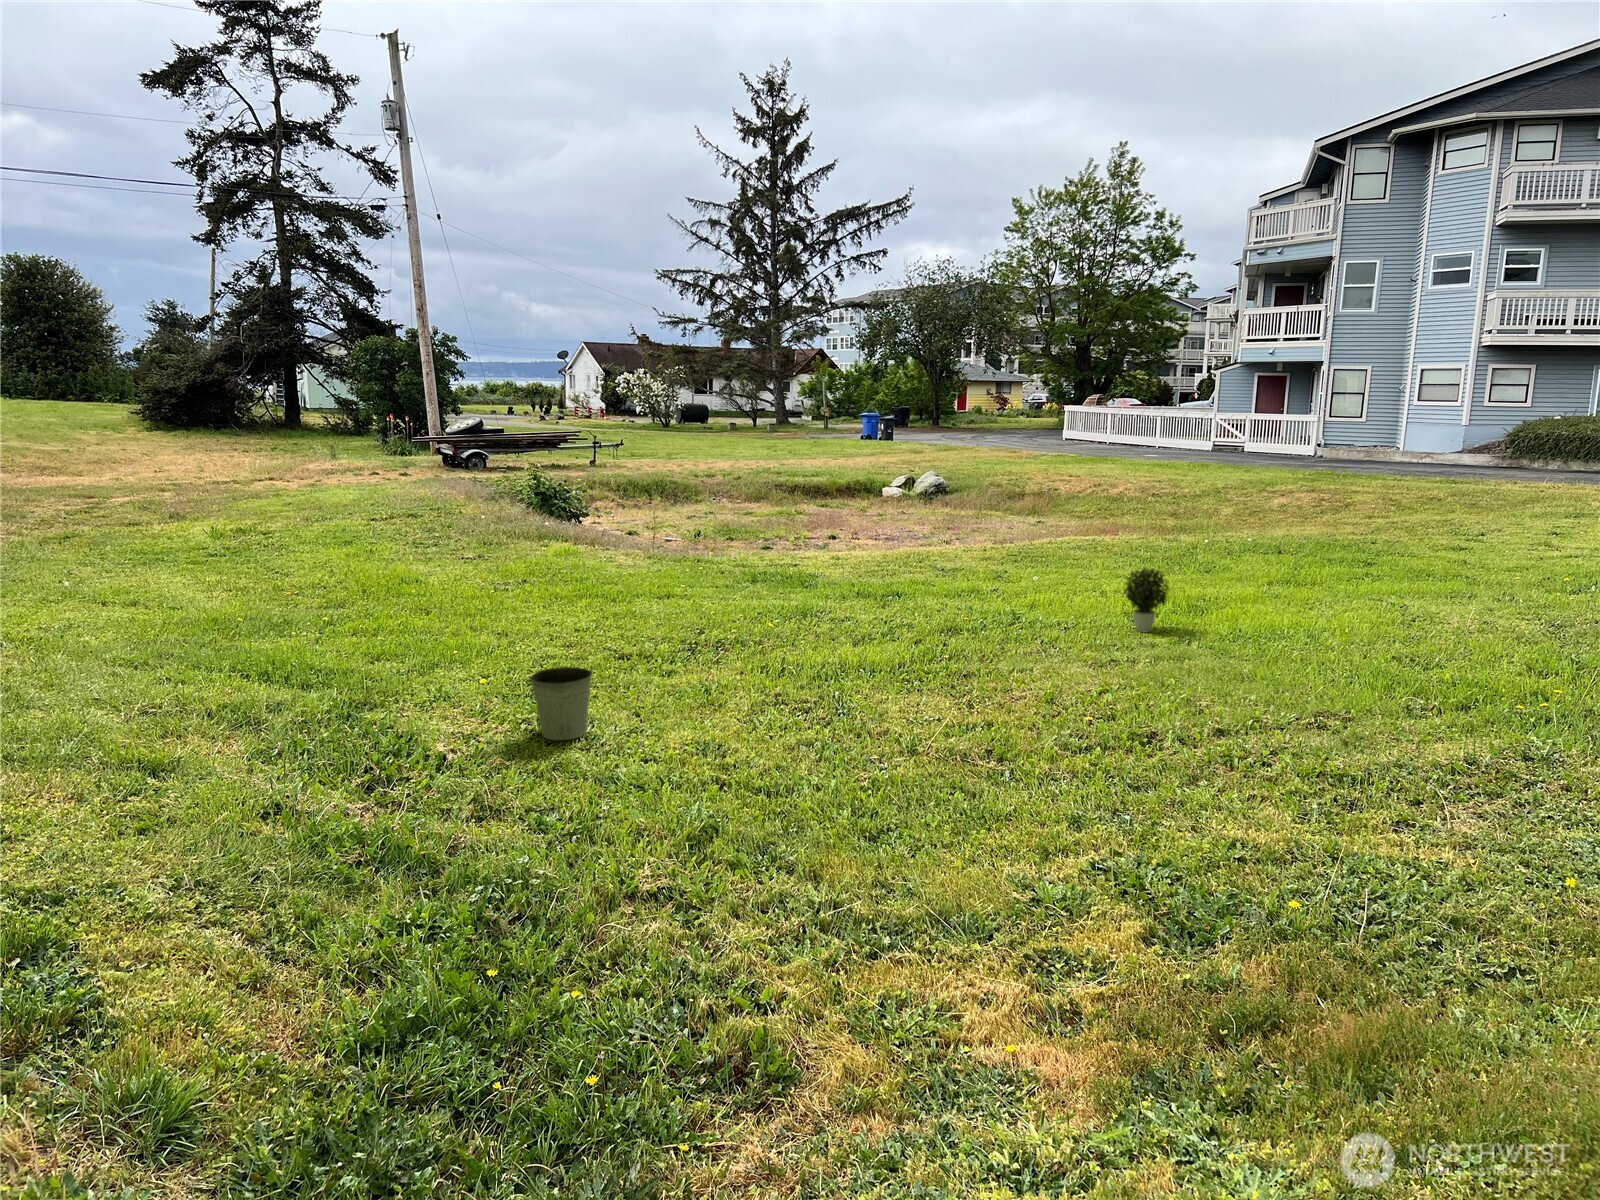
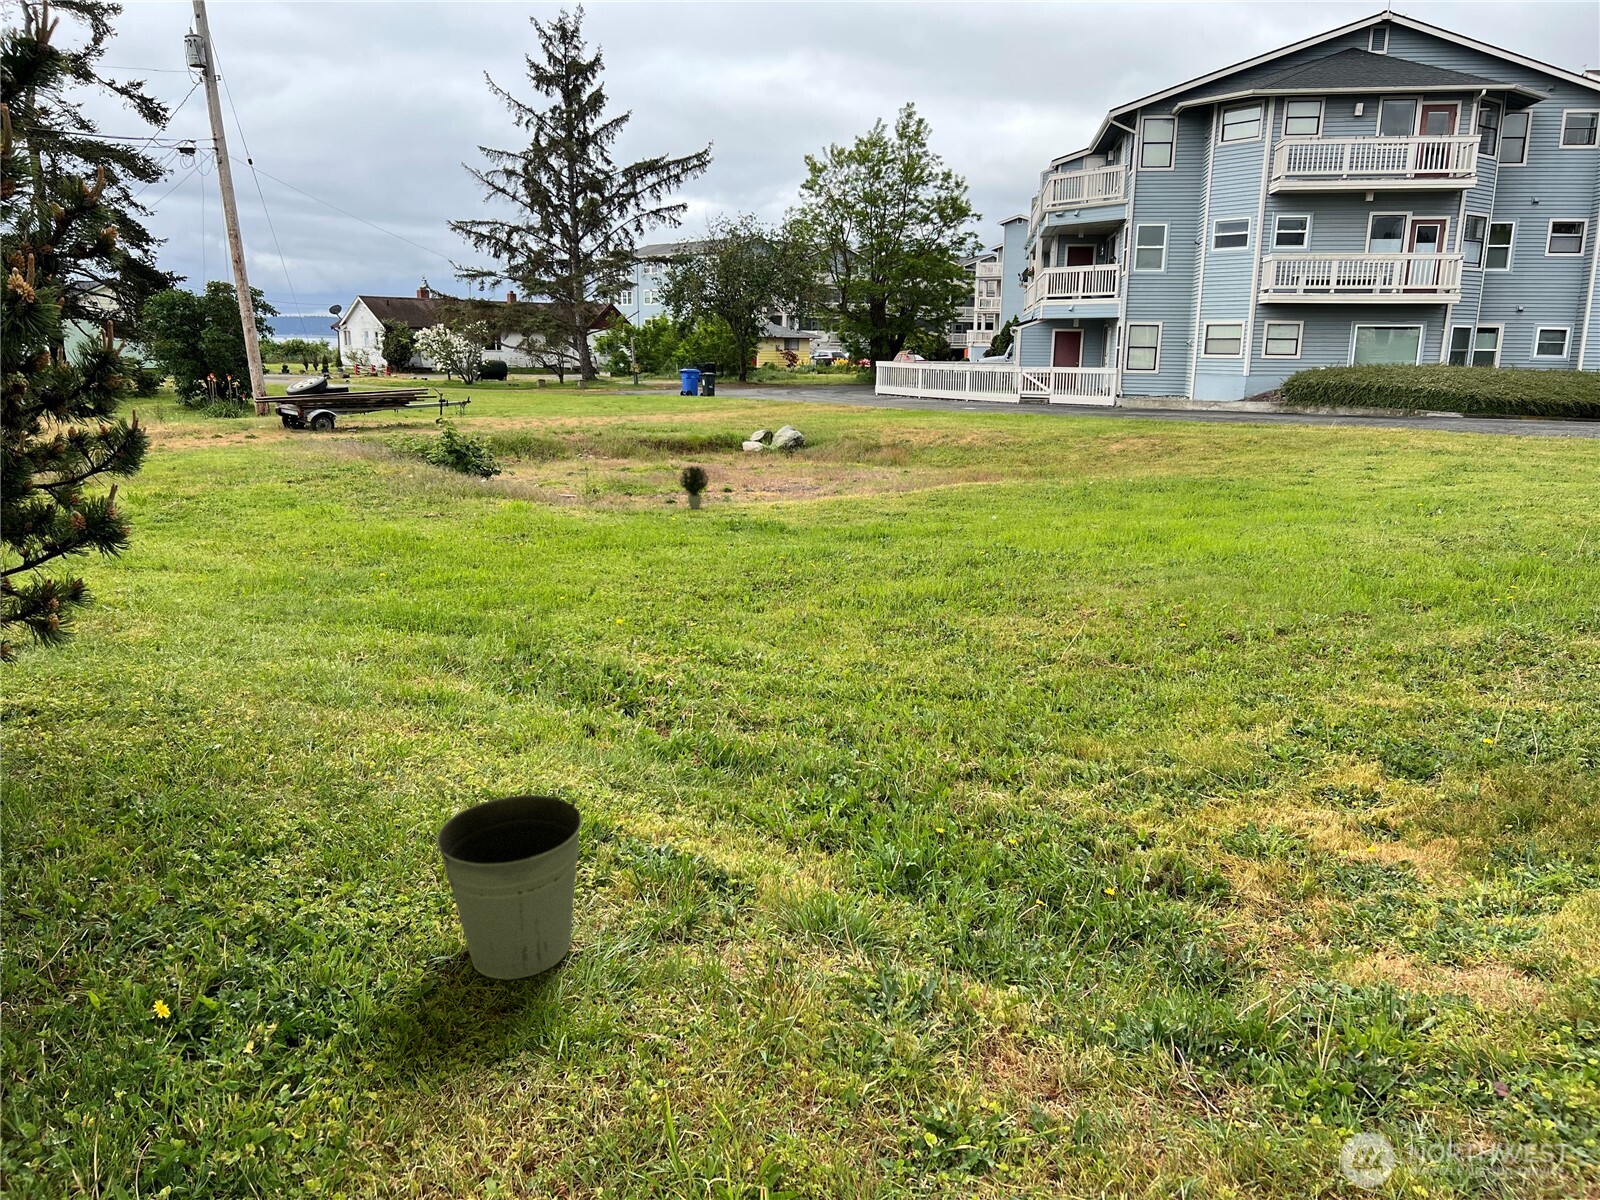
potted plant: present [1124,568,1169,632] -> present [680,466,709,509]

